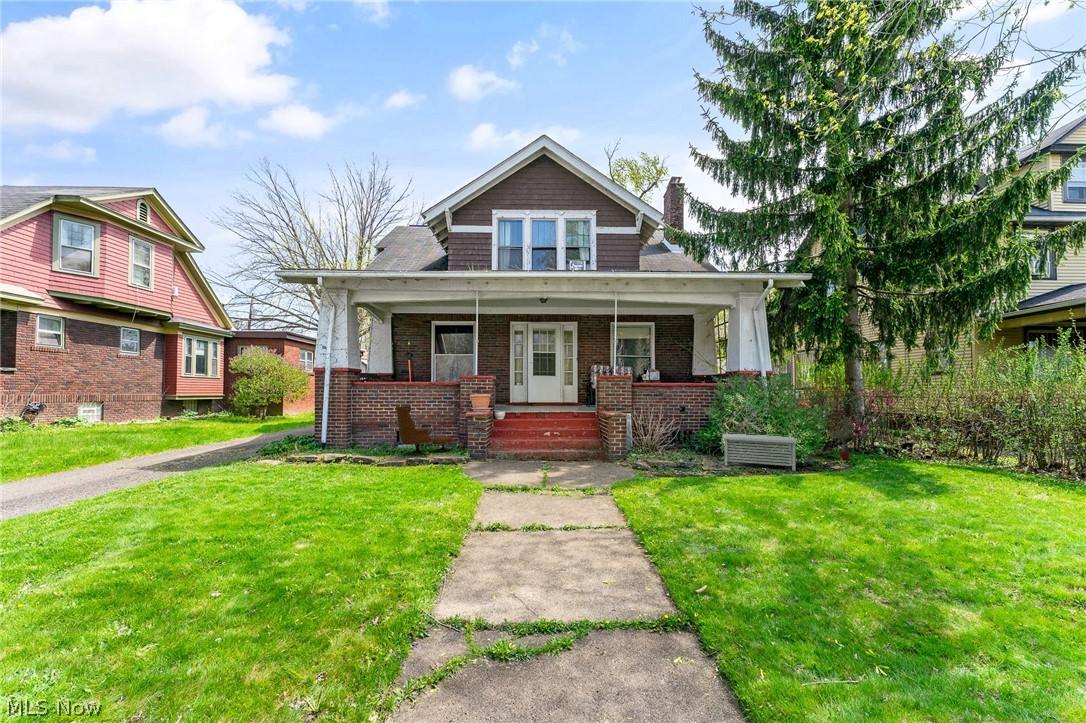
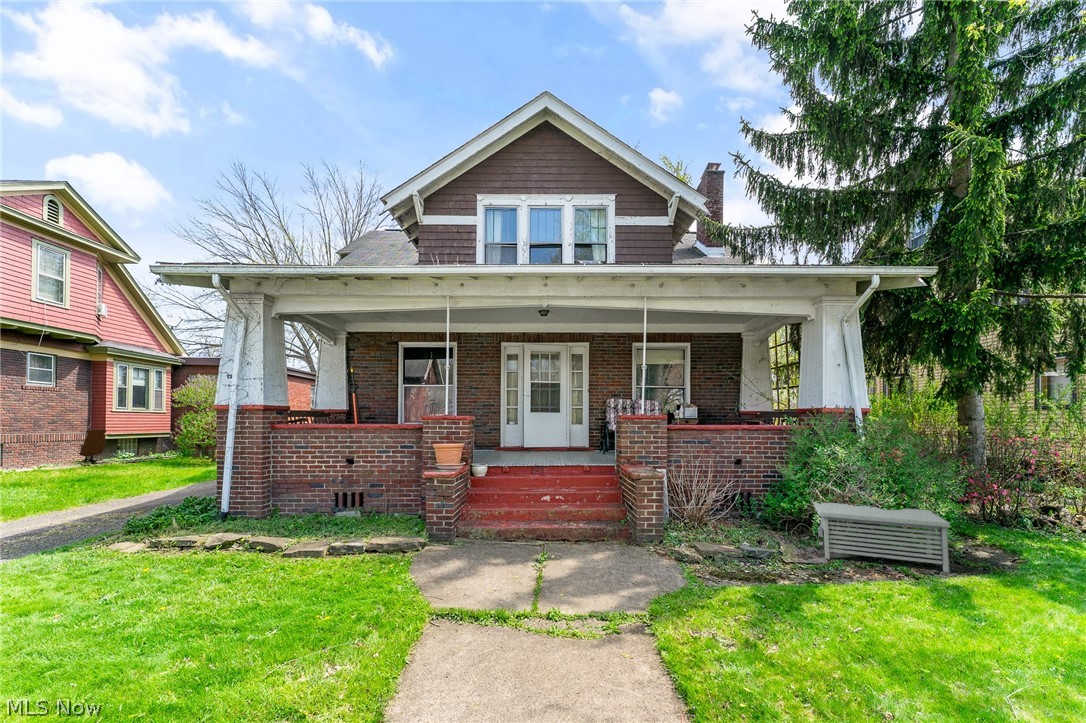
lounge chair: present [396,406,454,457] -> present [79,429,106,463]
potted tree: present [830,415,855,460] -> none [970,473,1019,546]

